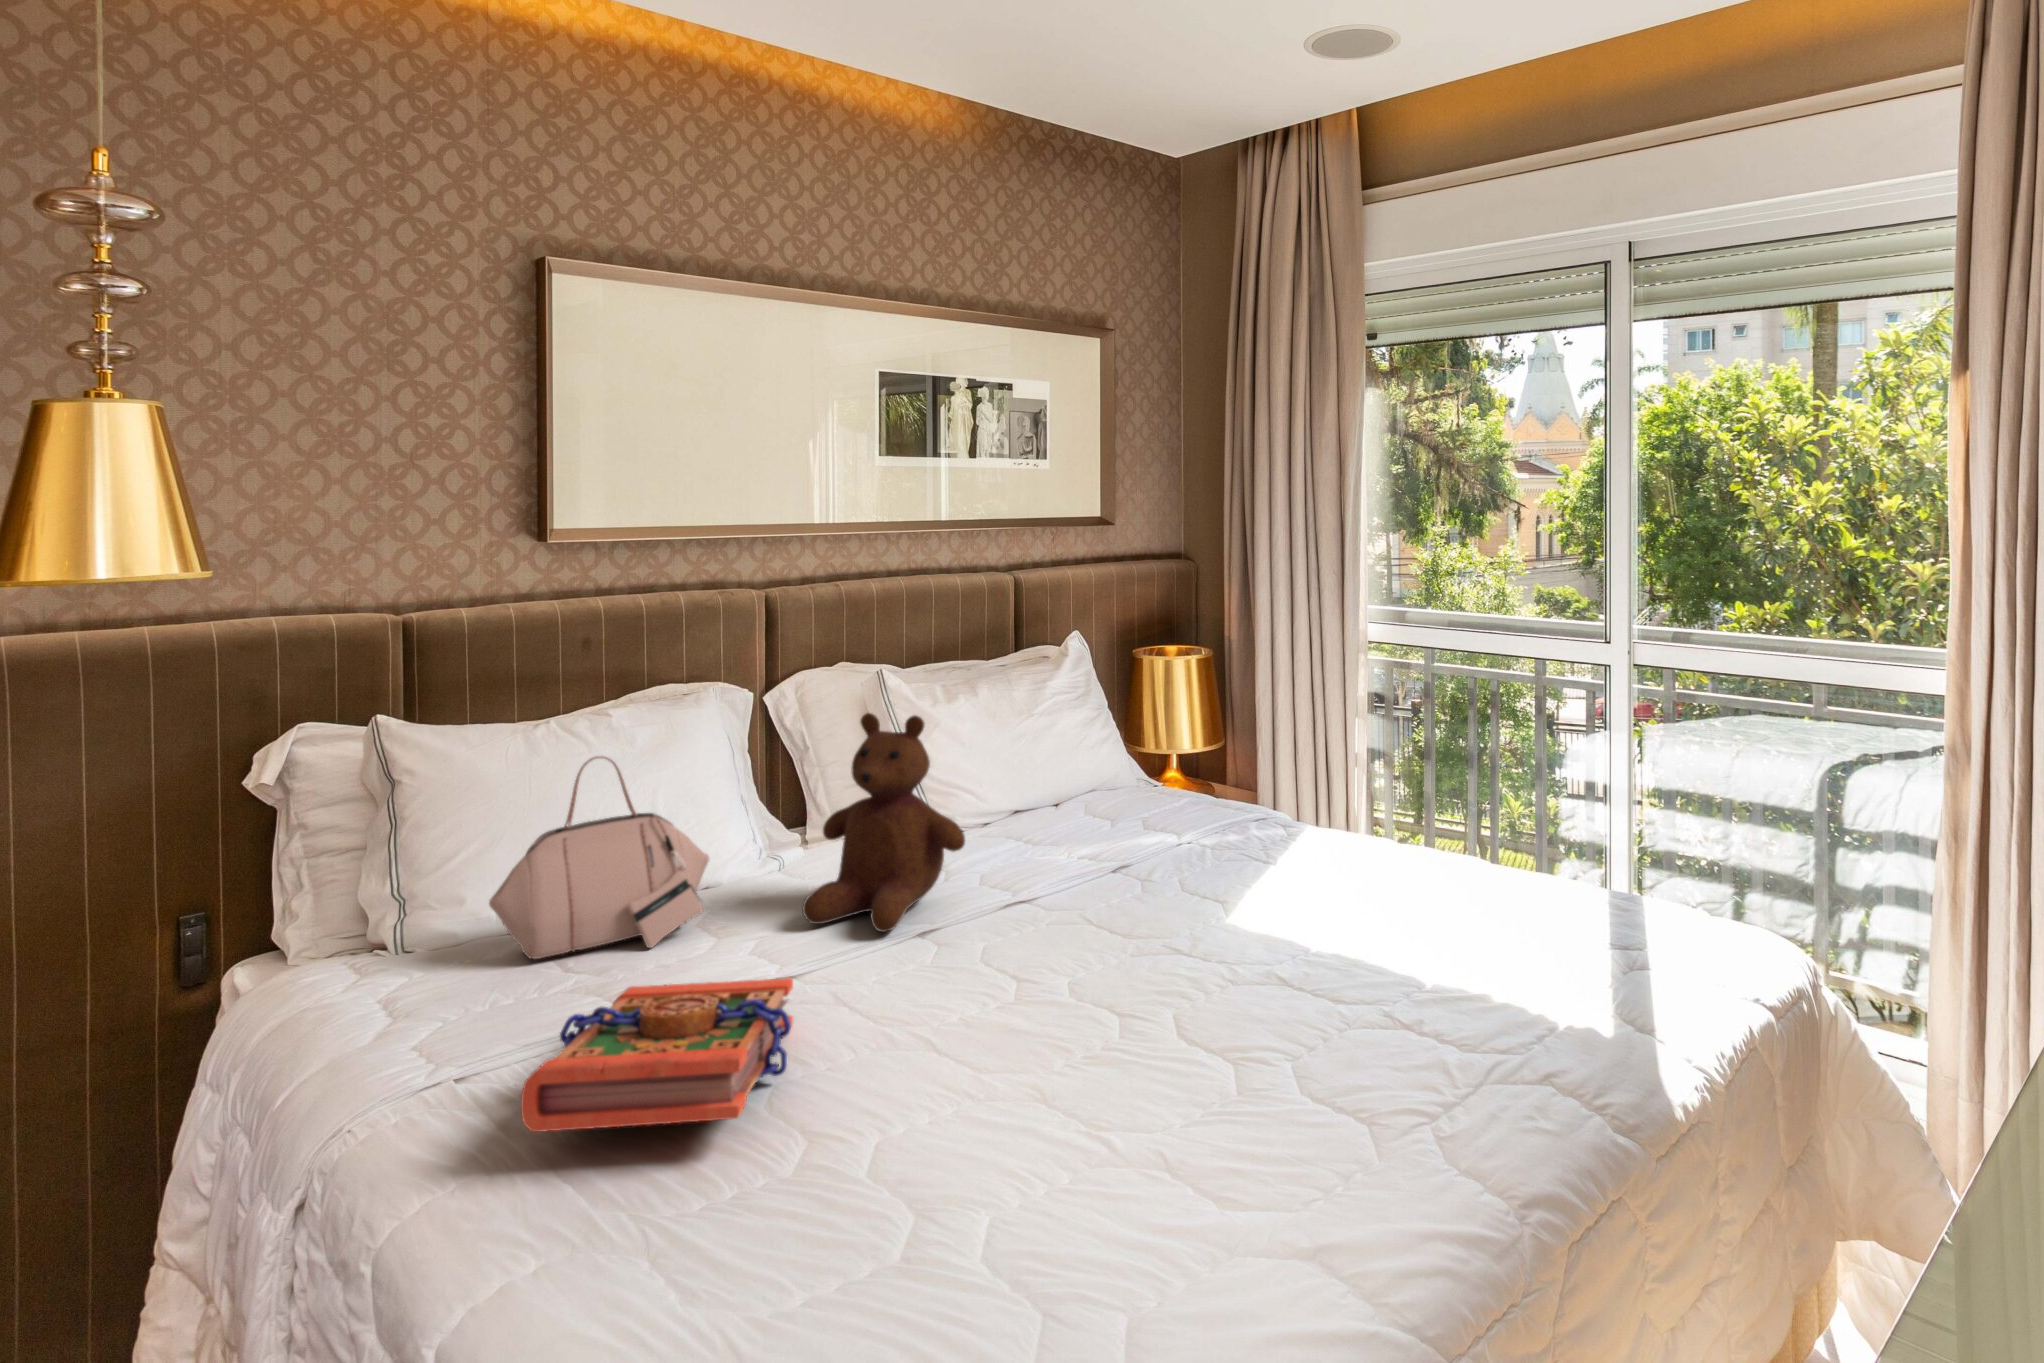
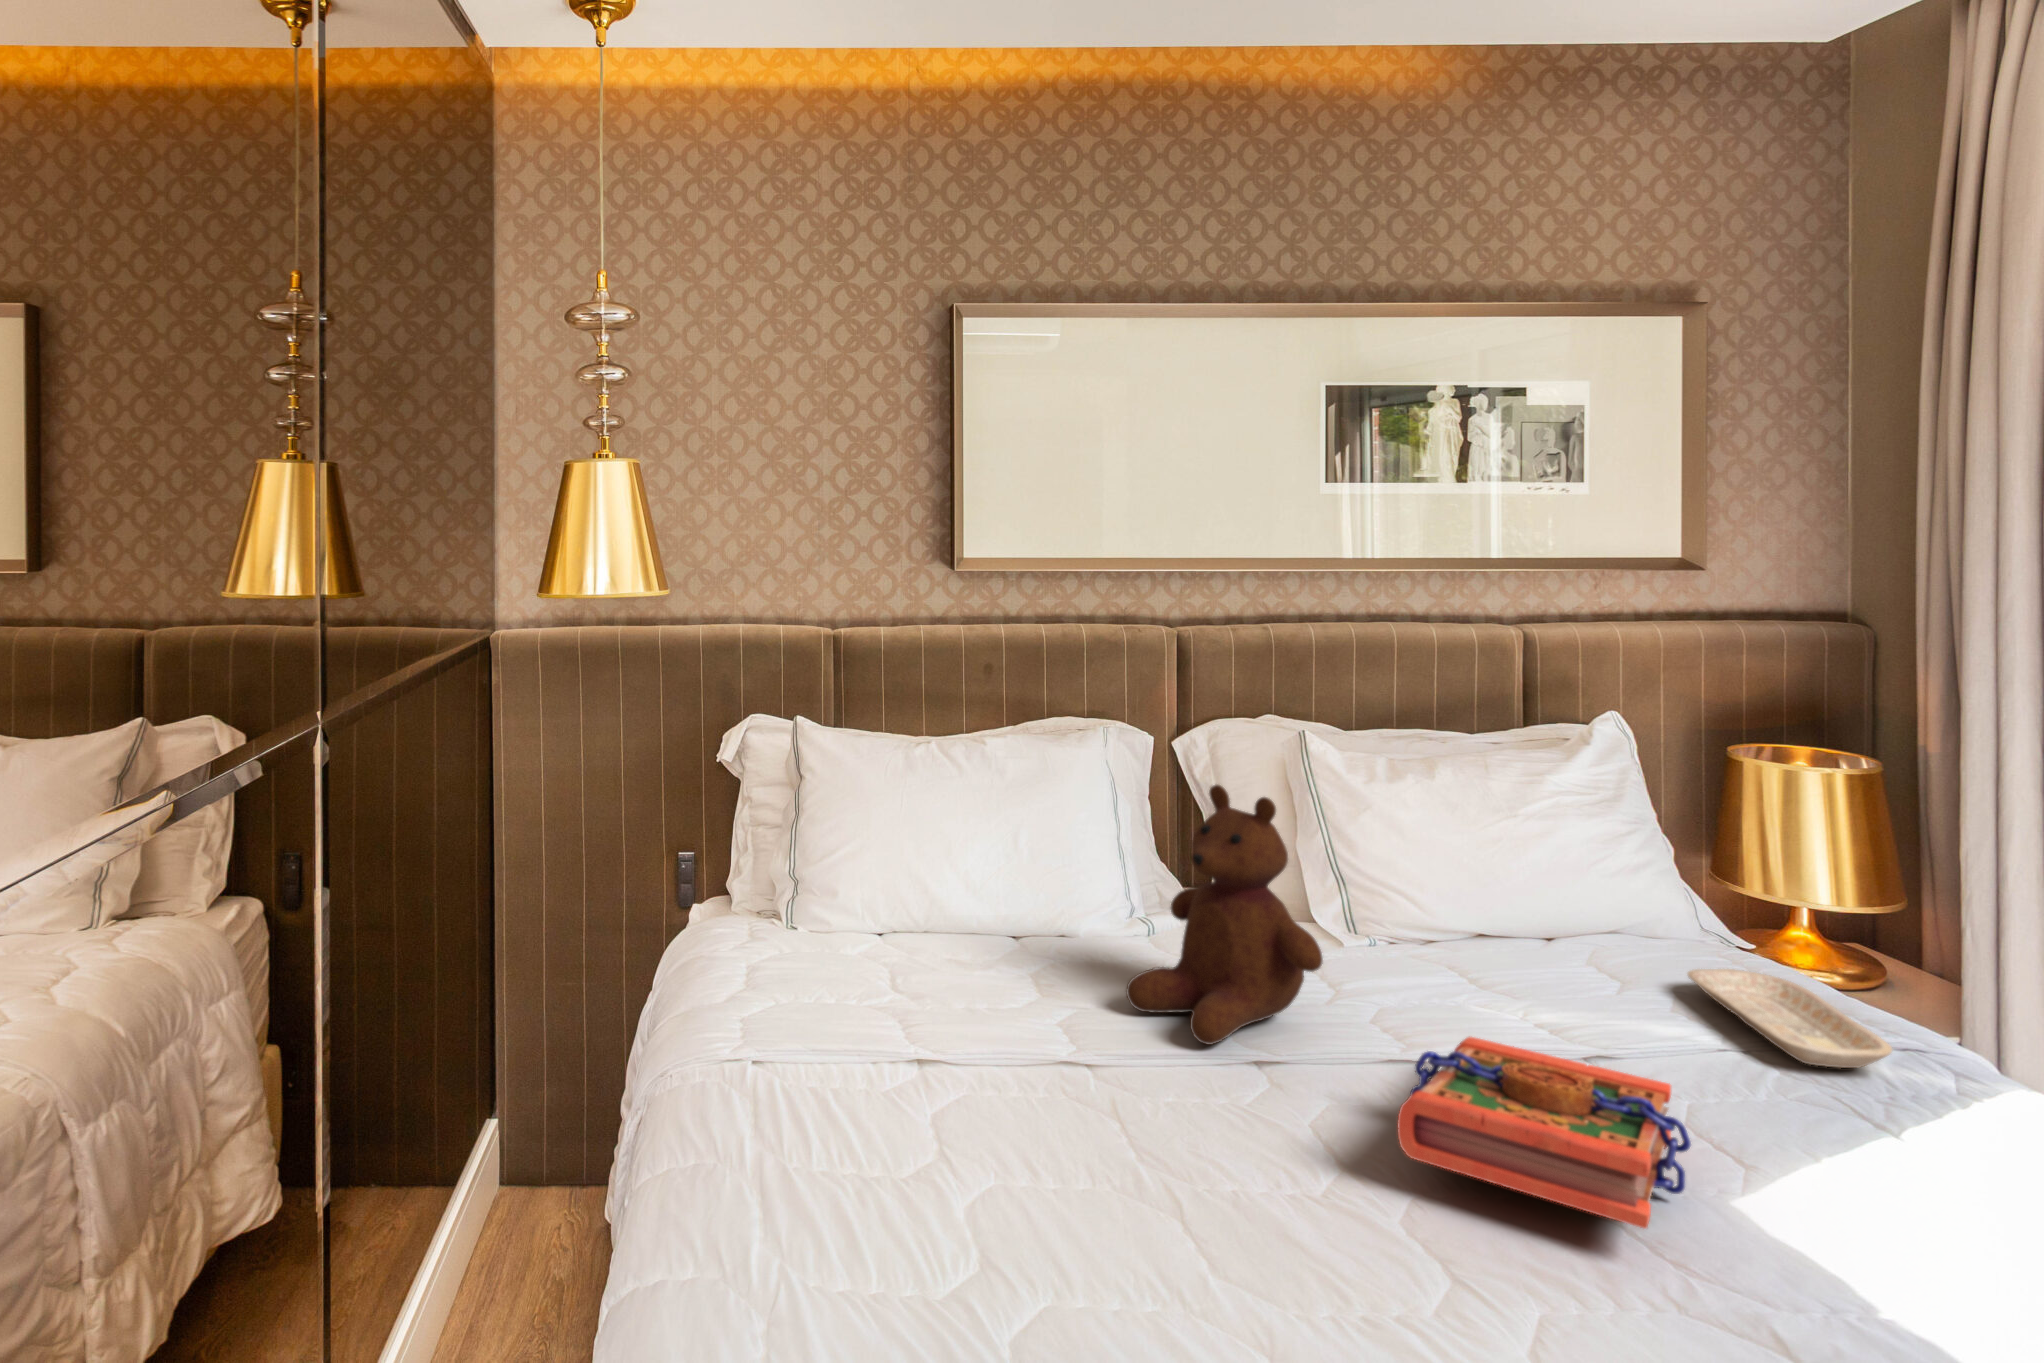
handbag: present [489,756,709,959] -> none [846,785,1048,986]
tray: none [1152,794,1269,839] -> present [1687,969,1892,1068]
book: present [521,978,793,1132] -> present [1397,1037,1691,1229]

